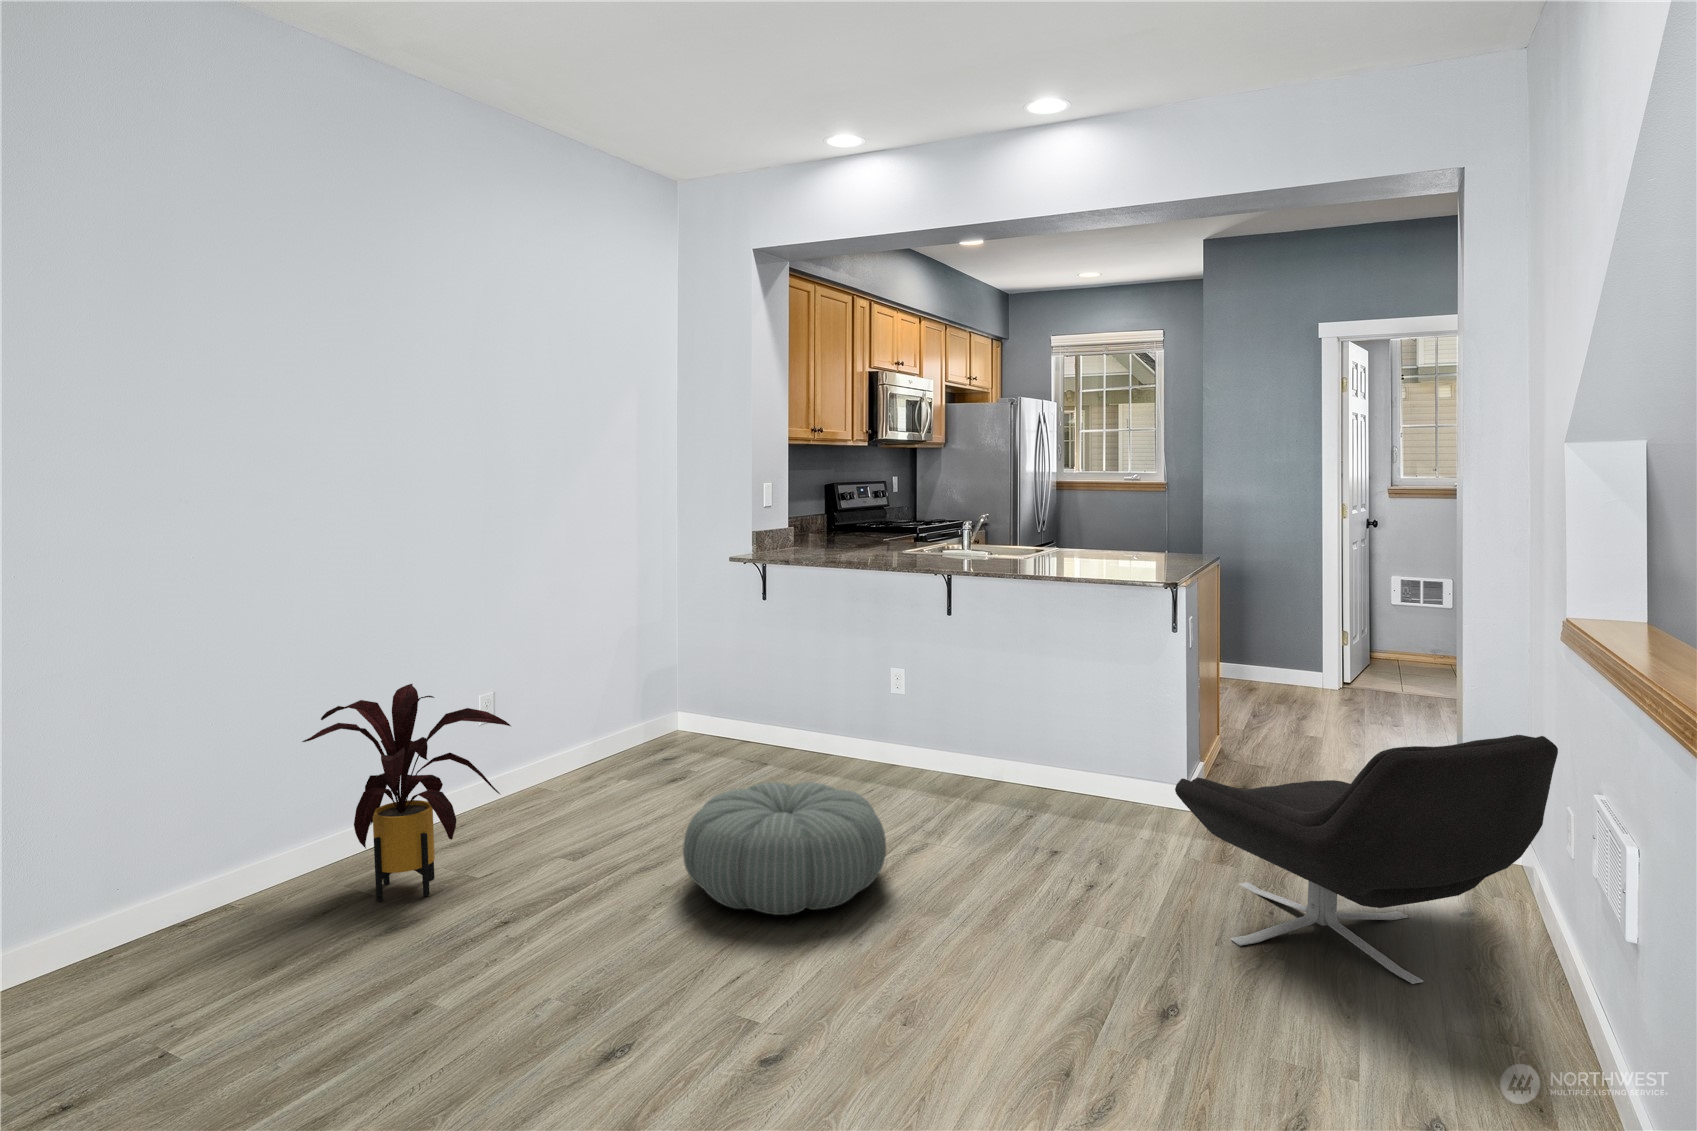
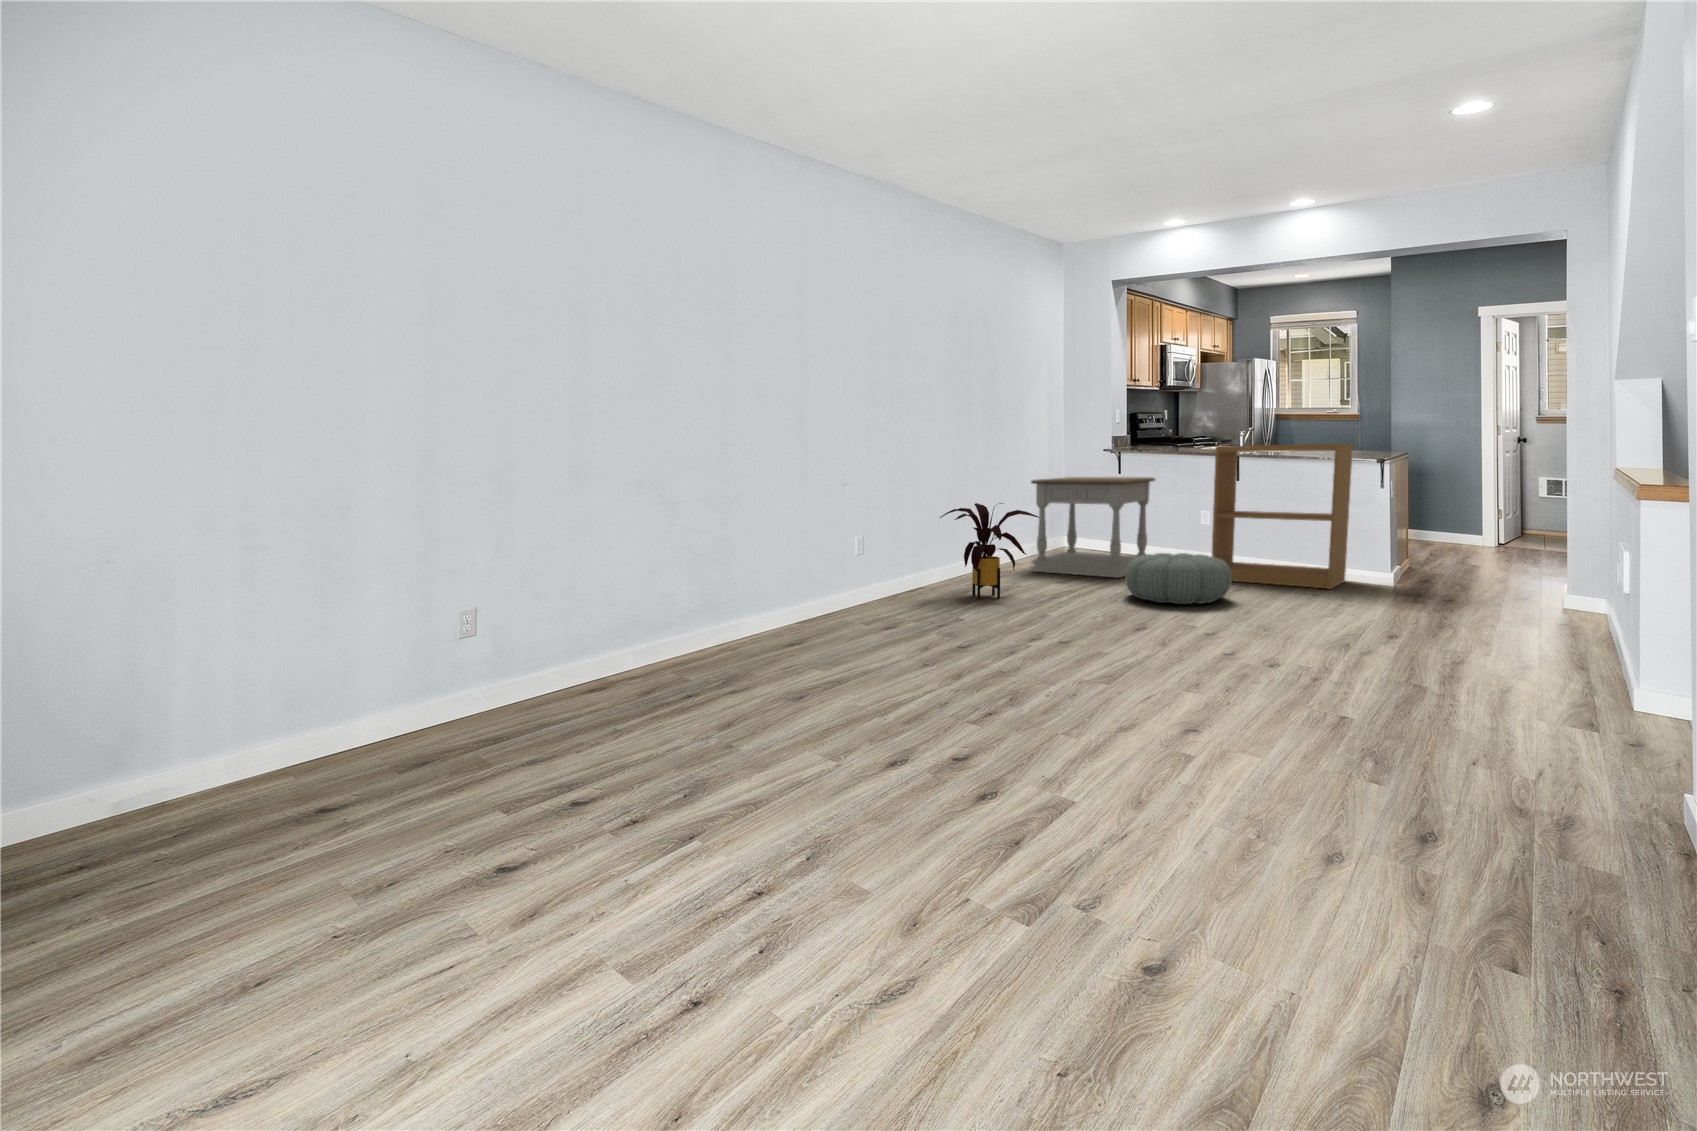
bookshelf: none [892,555,1120,834] -> present [1212,444,1353,589]
side table: none [589,596,819,799] -> present [1031,477,1155,578]
lounge chair: present [1175,735,1558,984] -> none [1395,502,1604,624]

